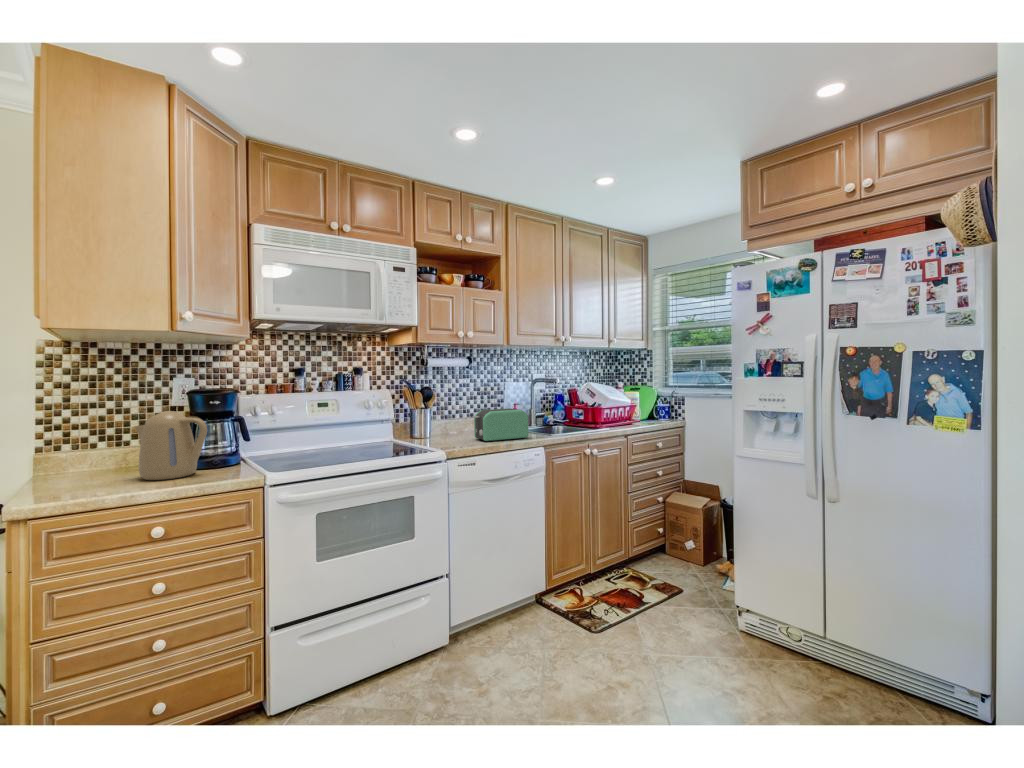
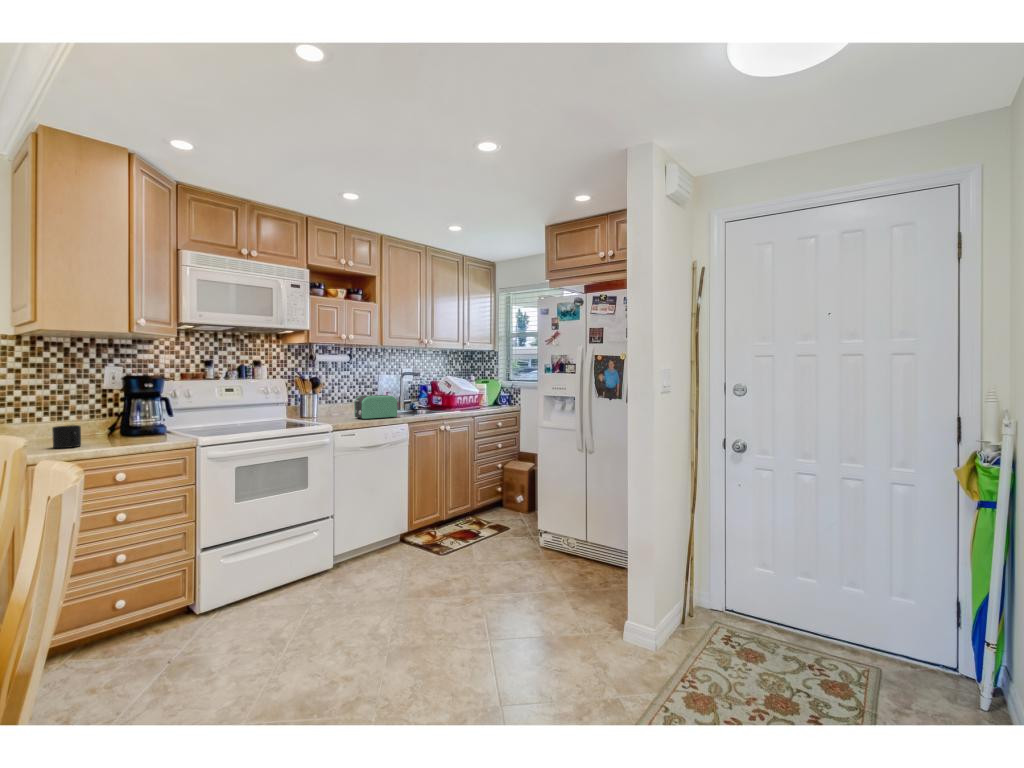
kettle: present [135,411,207,480] -> none [91,391,153,441]
mug: none [64,461,105,495] -> present [52,425,81,448]

